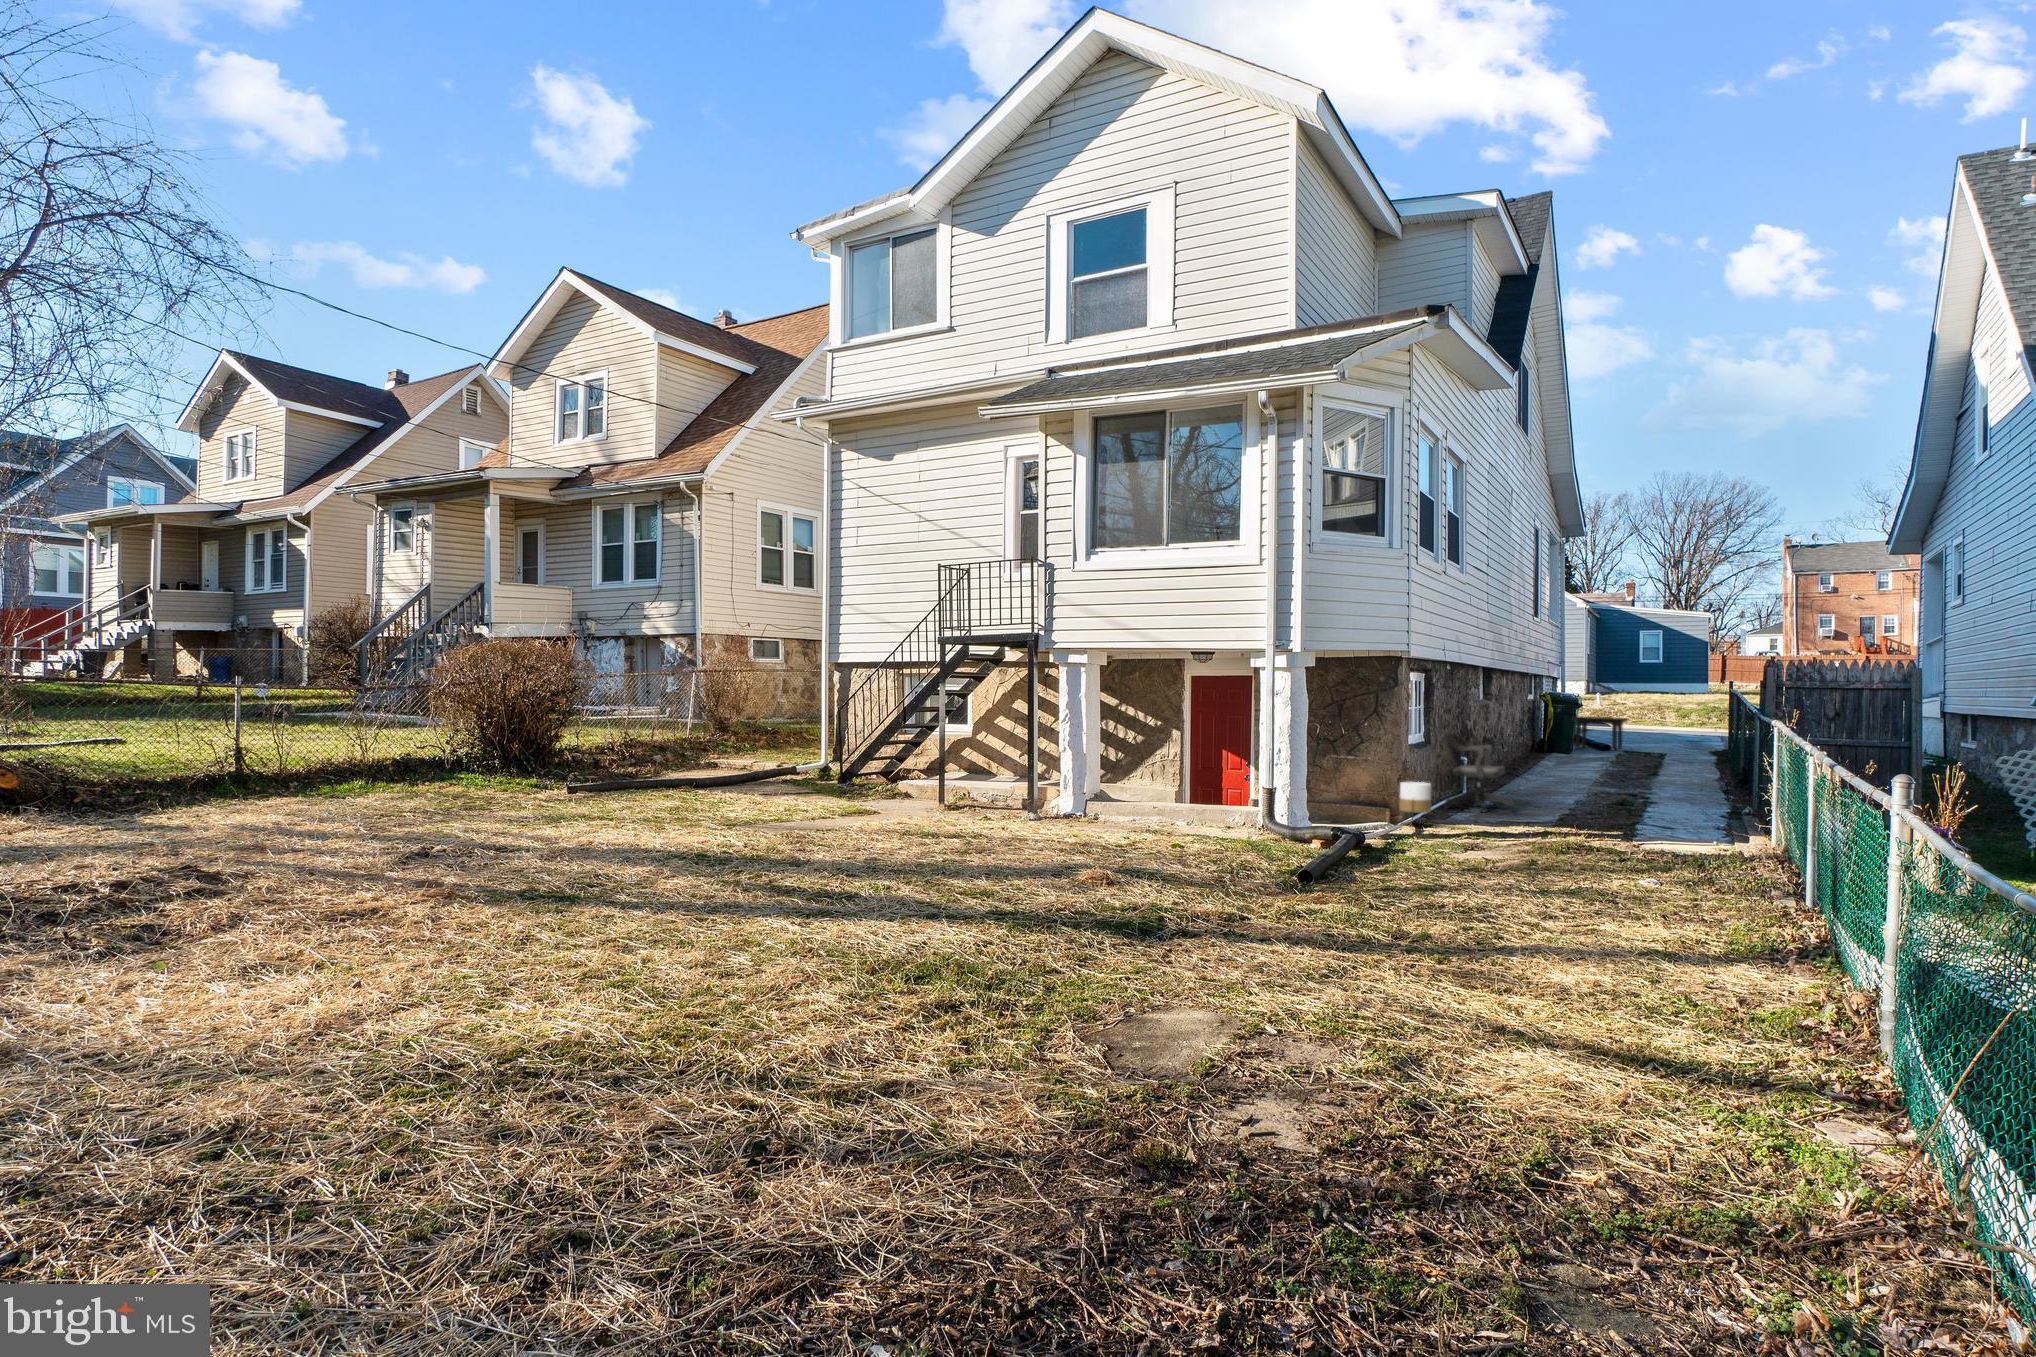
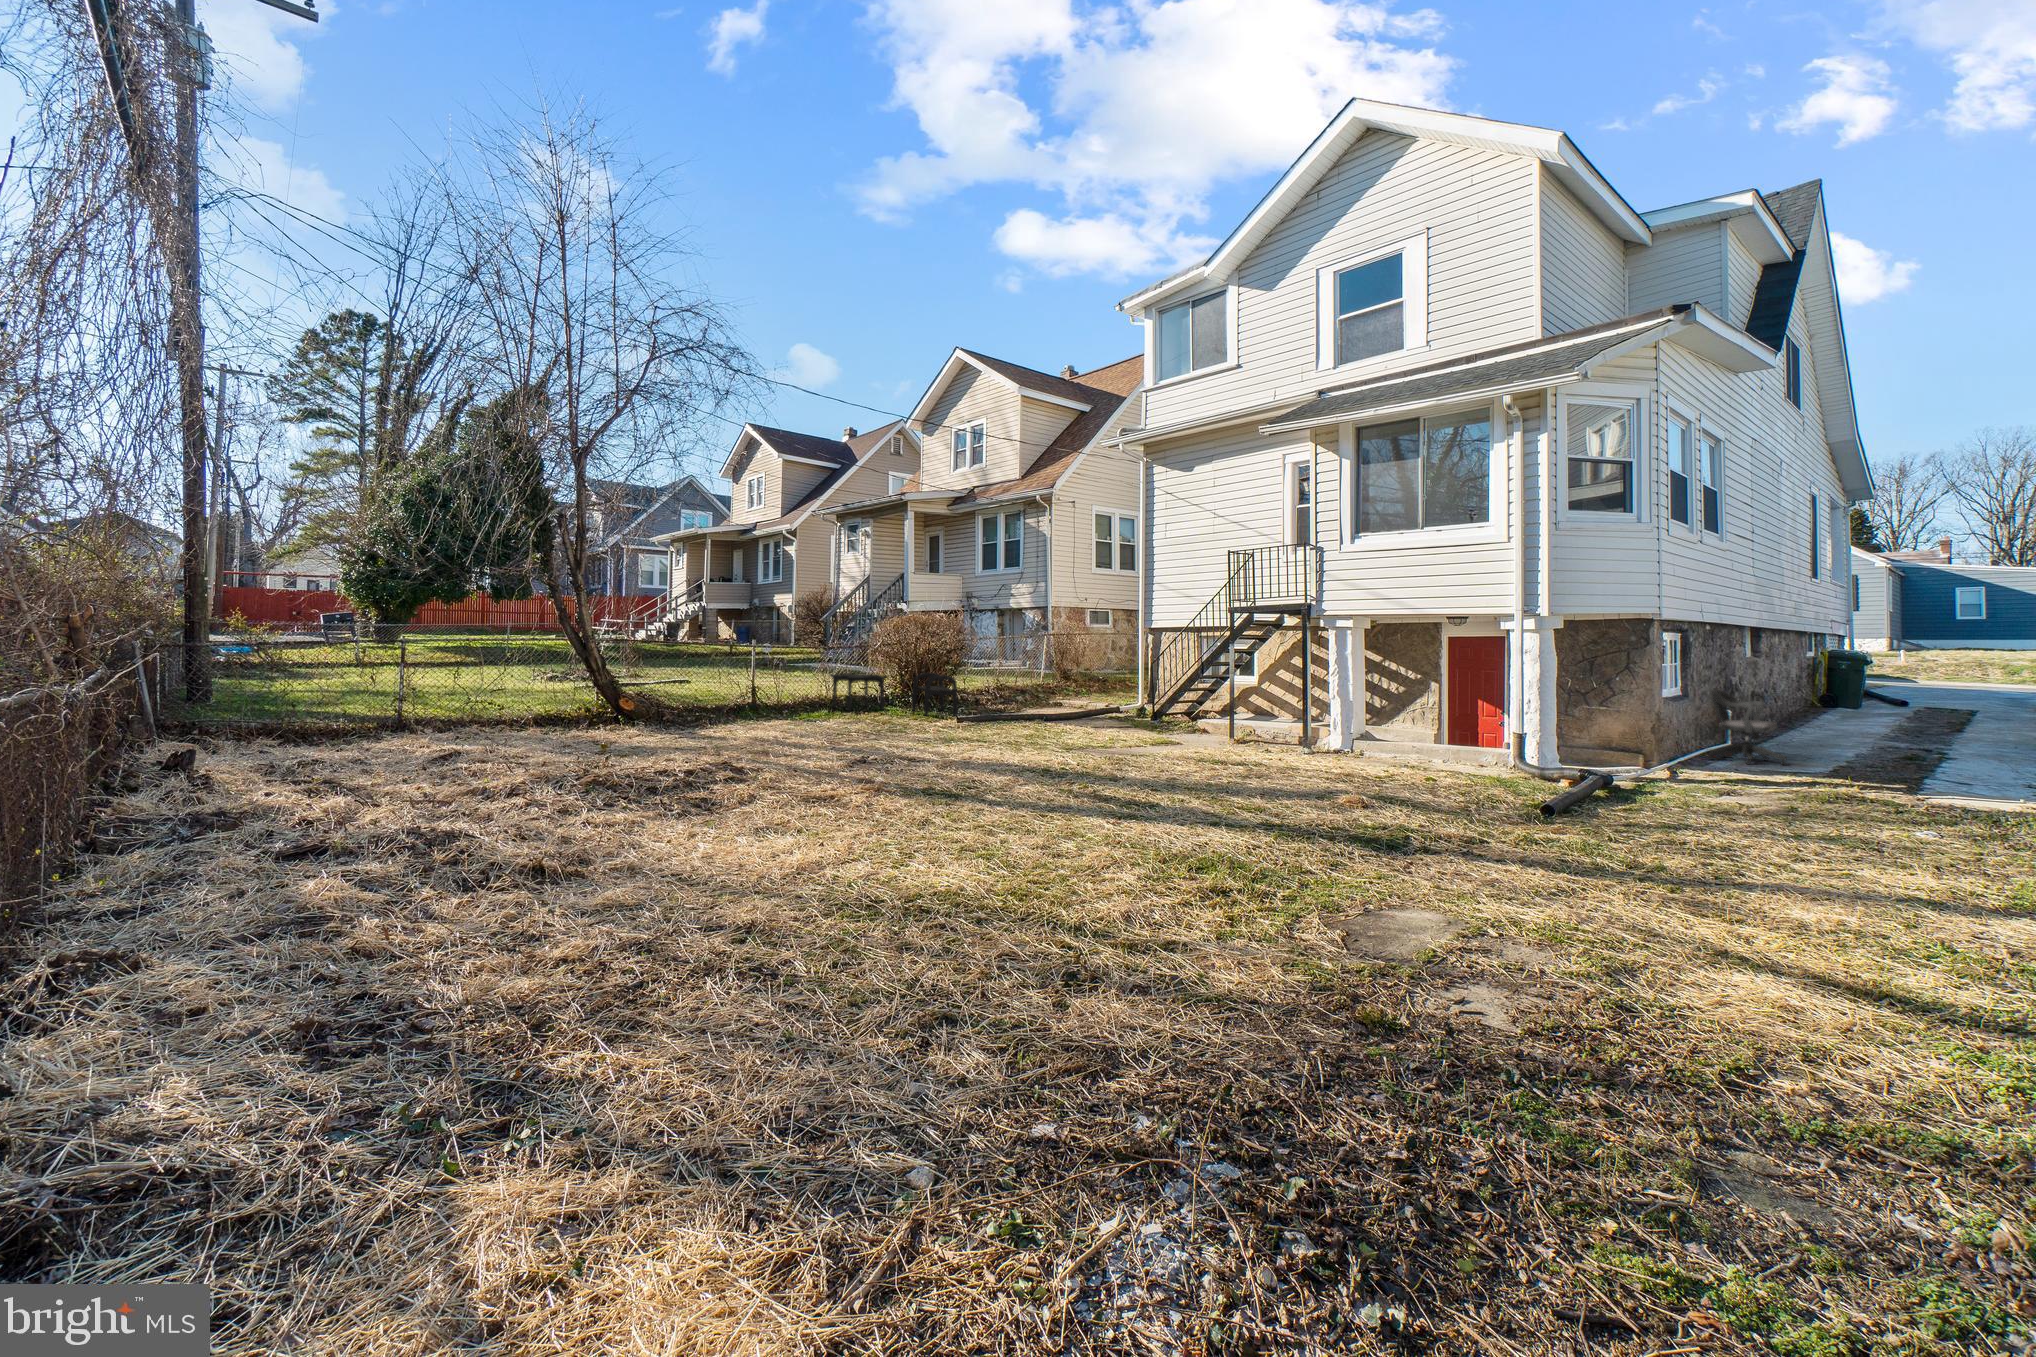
round table: present [1573,716,1628,750] -> present [830,673,886,711]
bench: none [510,727,578,787] -> present [912,673,958,716]
planter: present [1399,782,1431,813] -> none [1657,733,1691,775]

